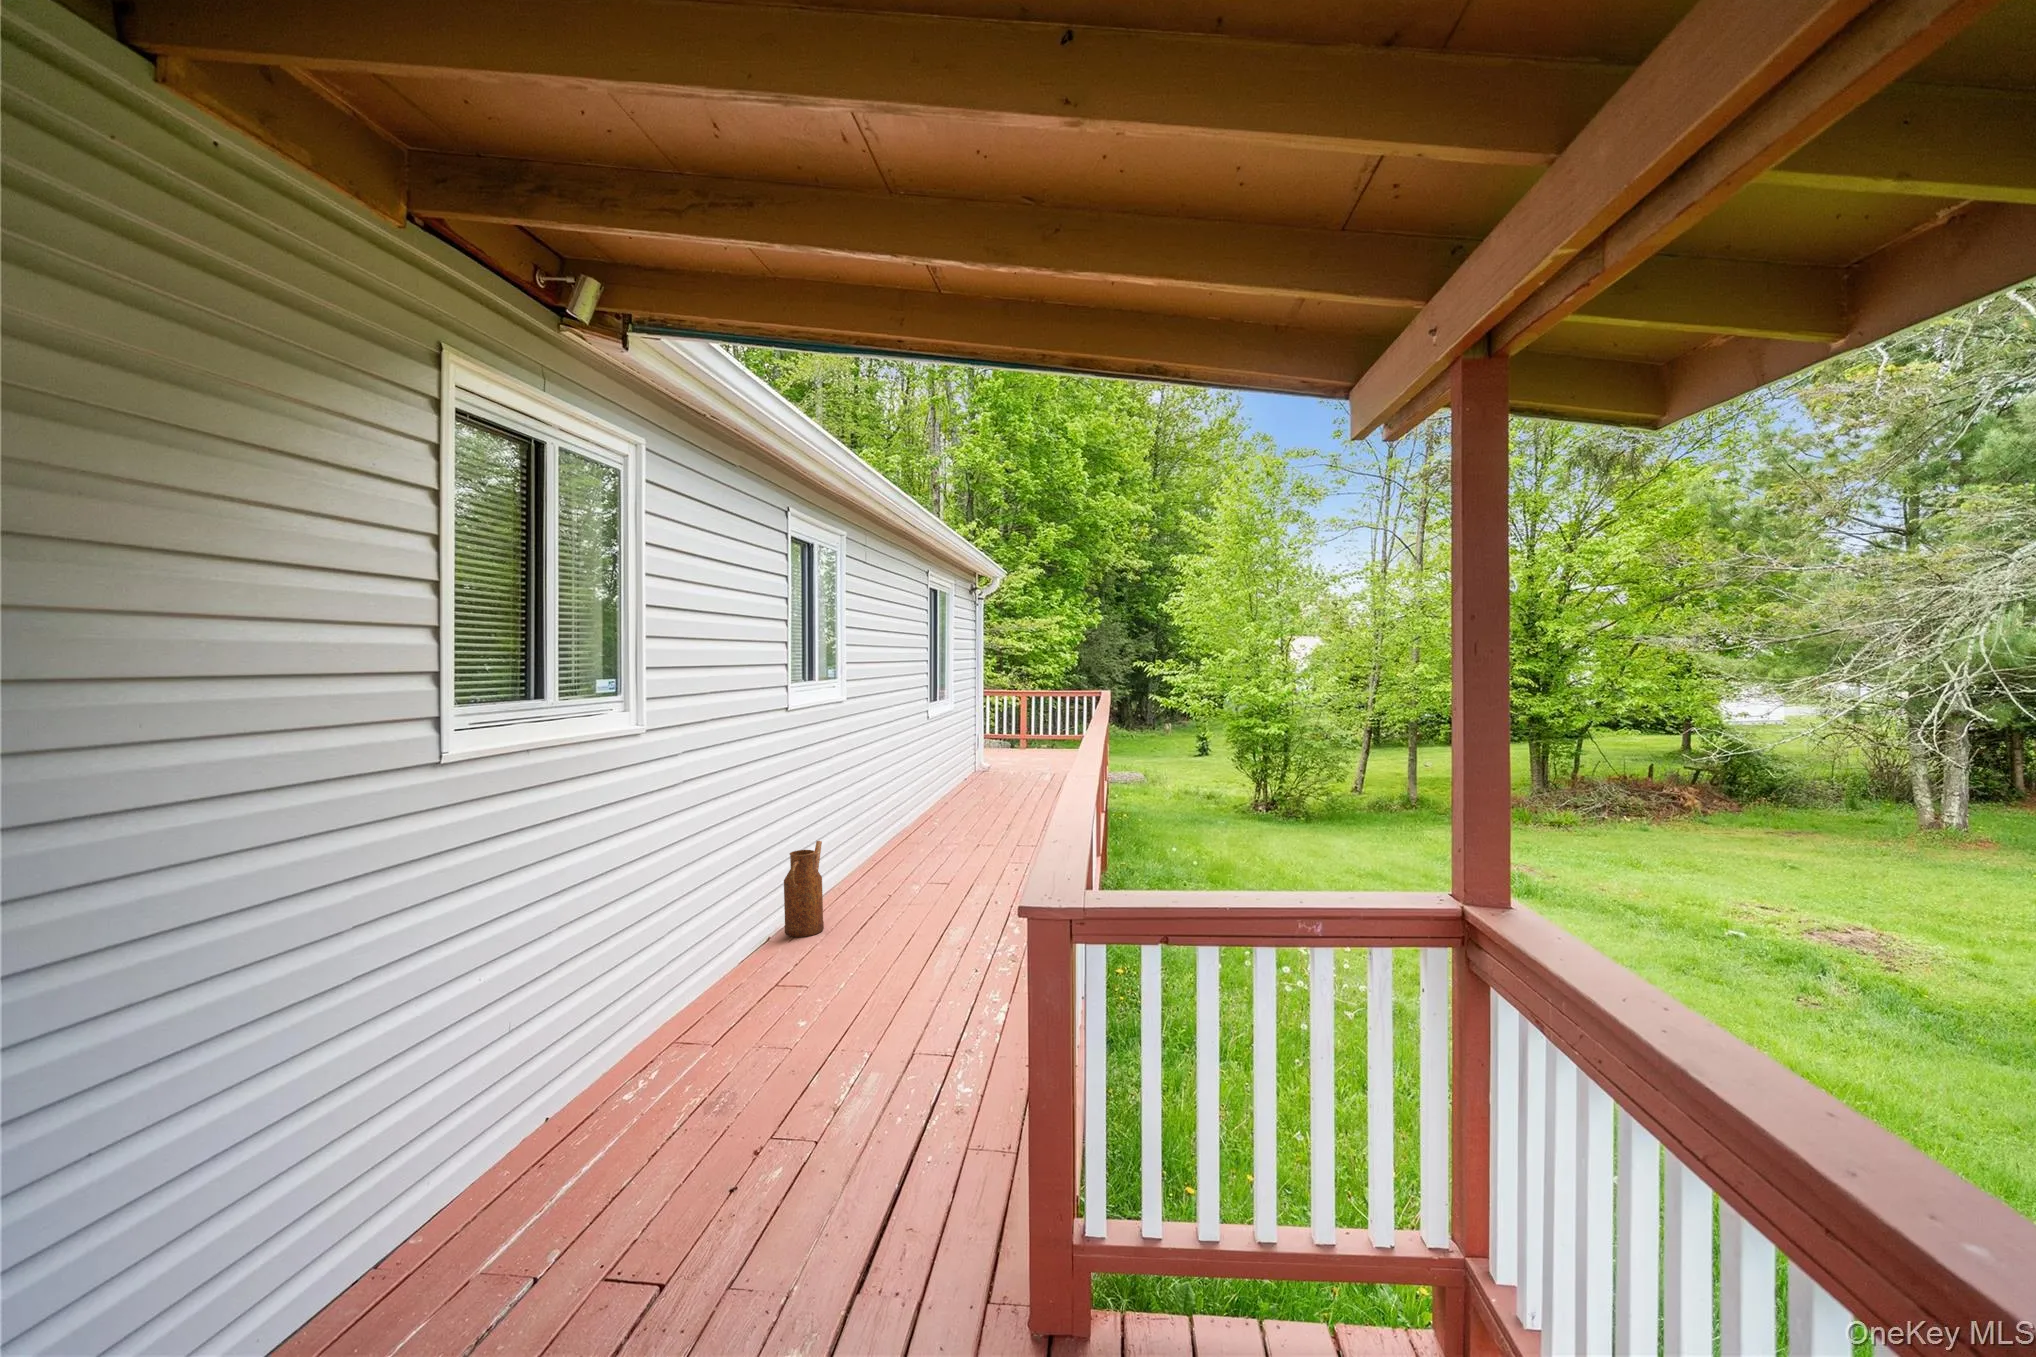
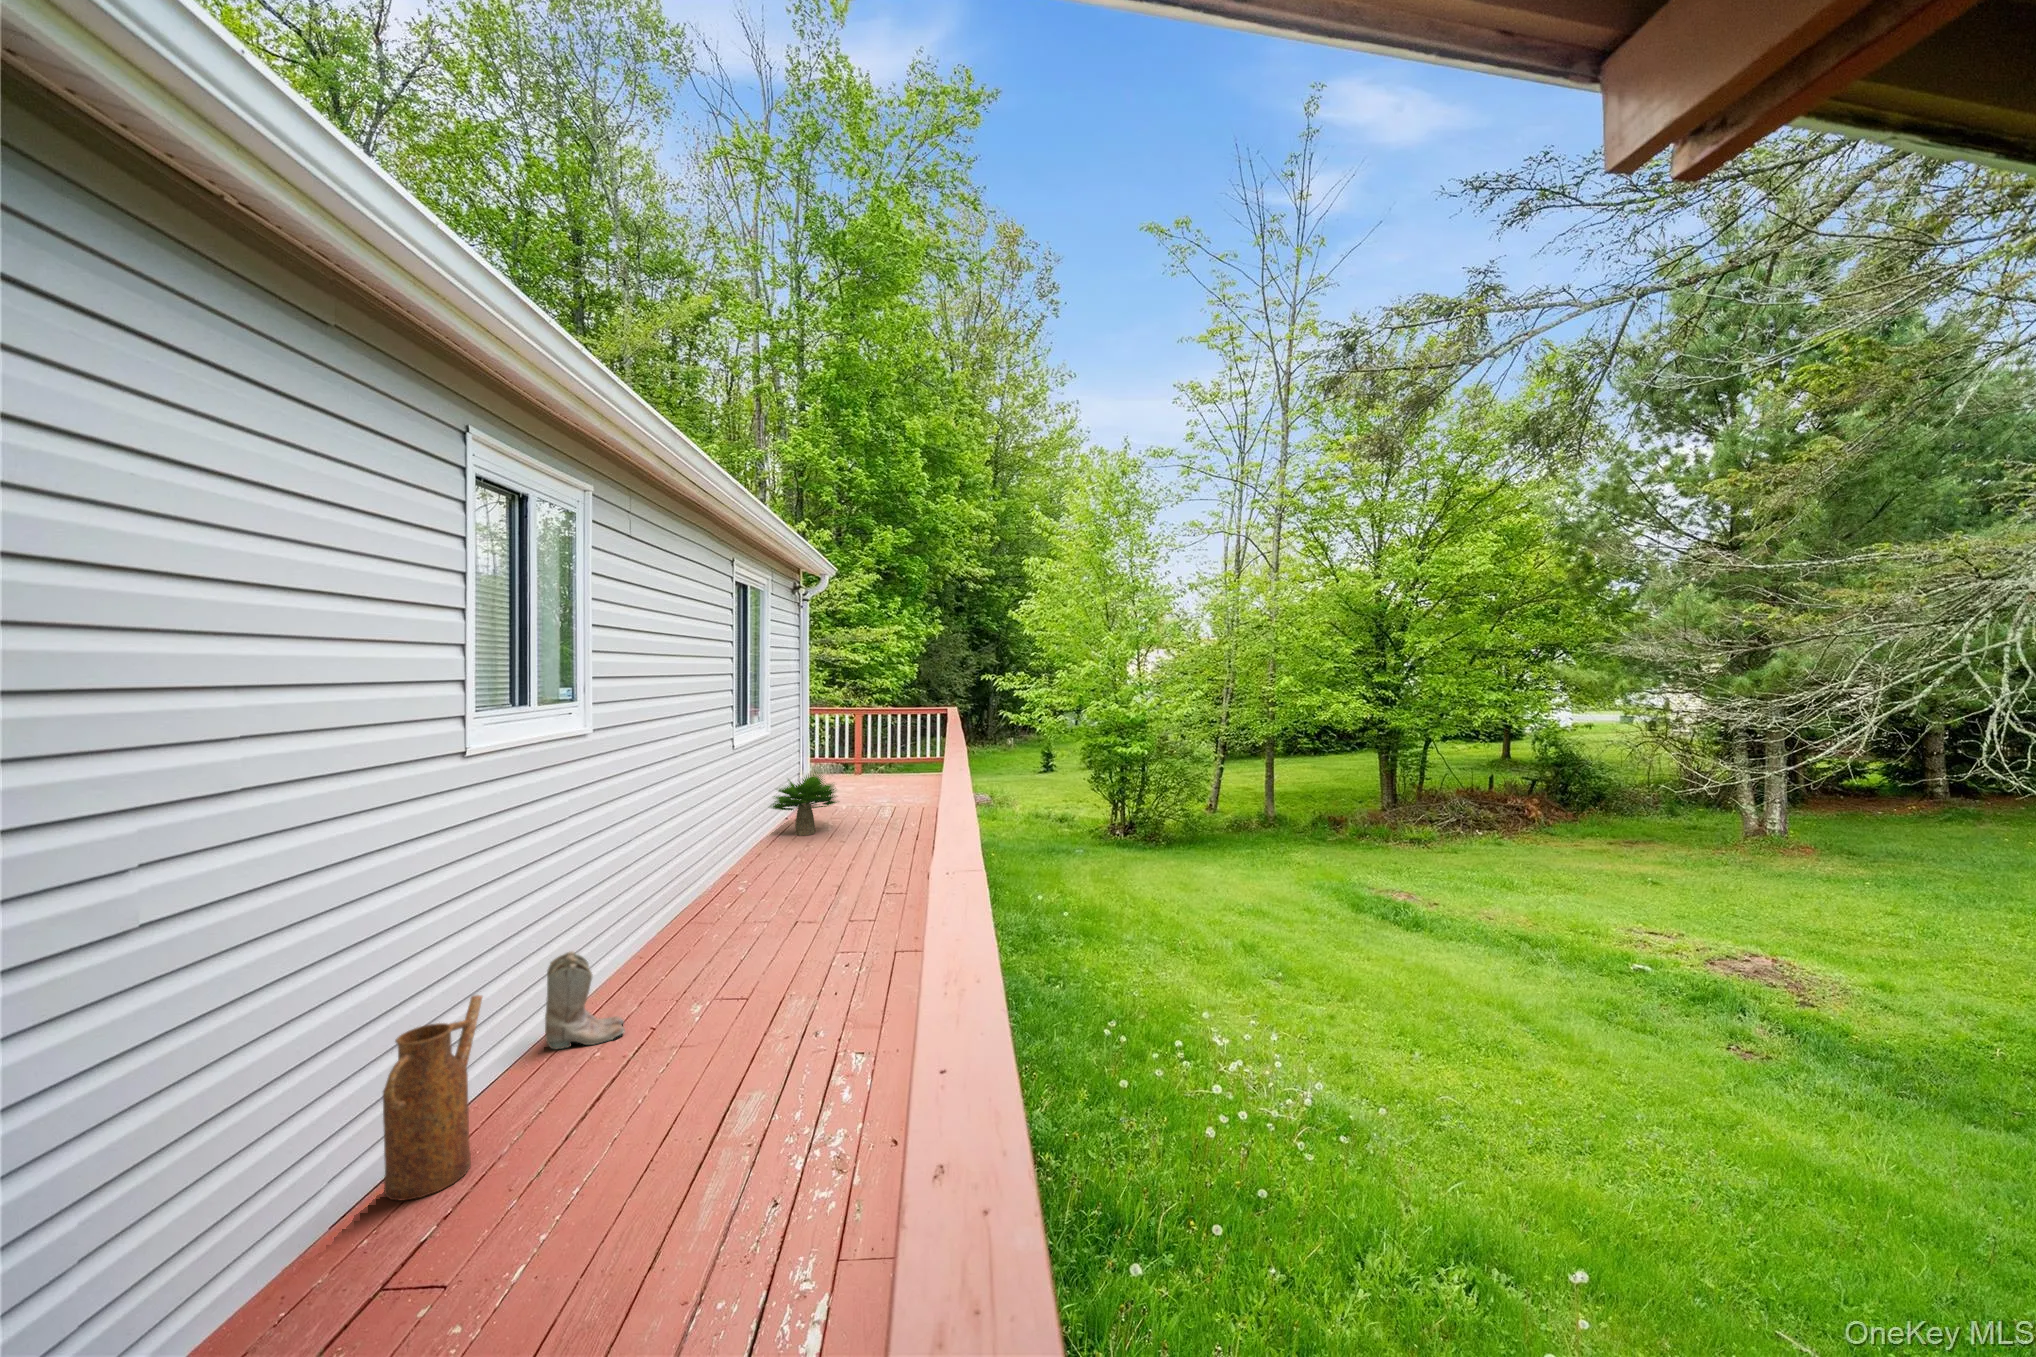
potted plant: none [953,738,1013,791] -> present [770,773,837,836]
boots: none [840,833,886,890] -> present [545,951,625,1049]

